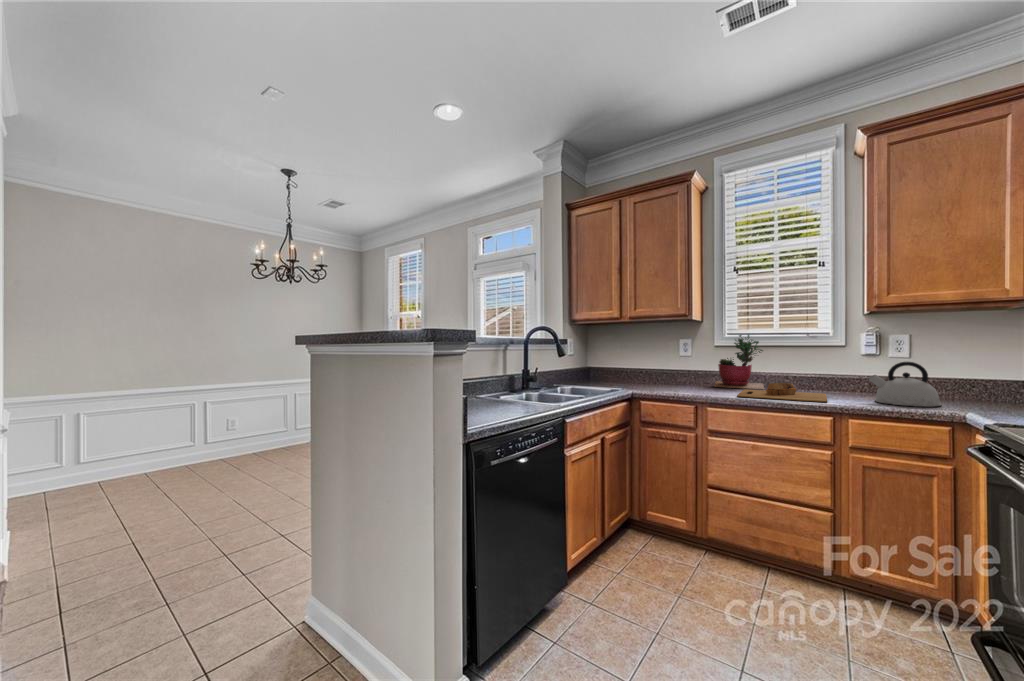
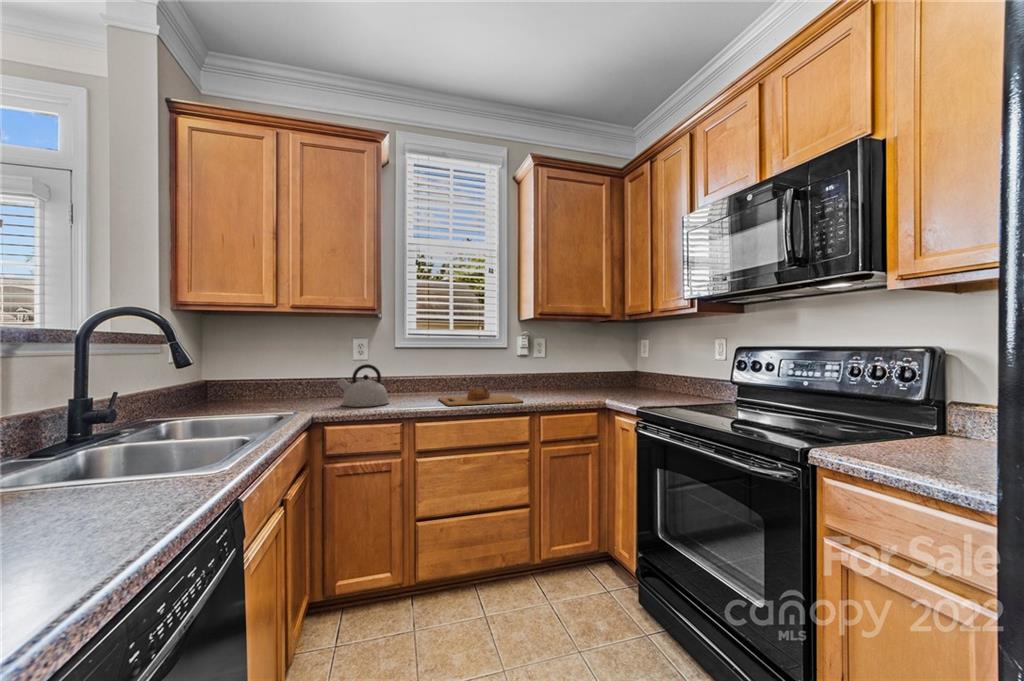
succulent plant: present [715,335,765,389] -> none [391,336,449,397]
kettle: present [869,362,941,407] -> present [337,364,389,407]

